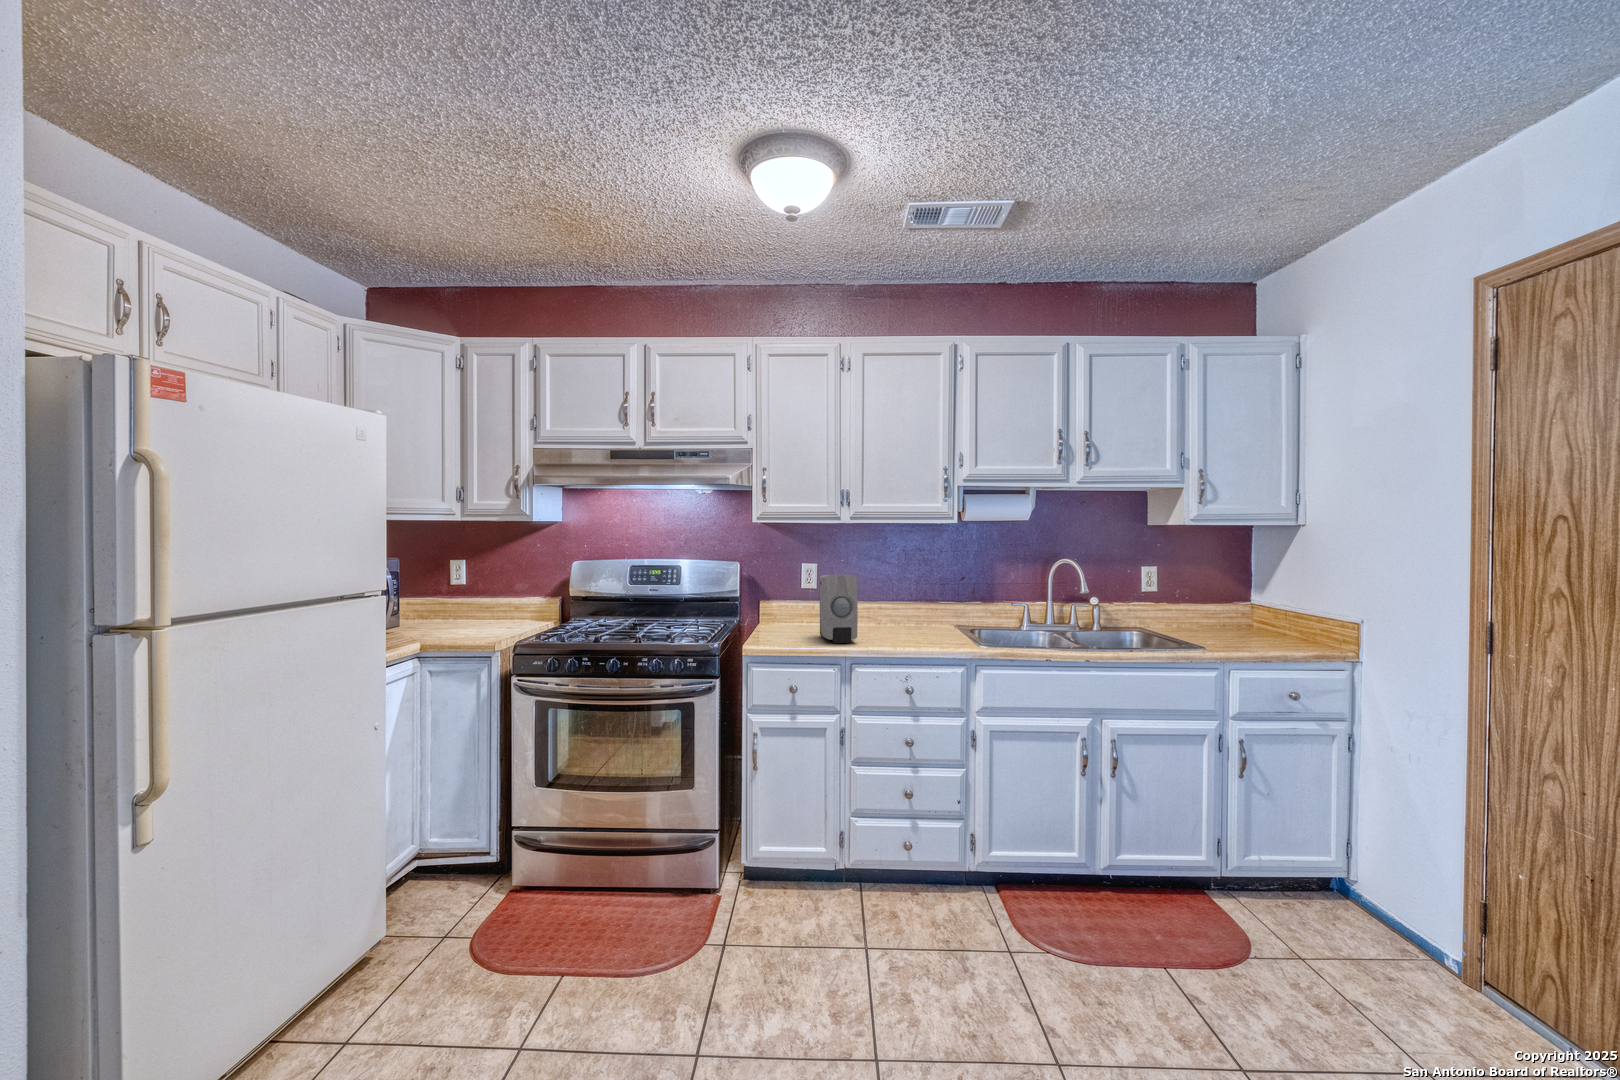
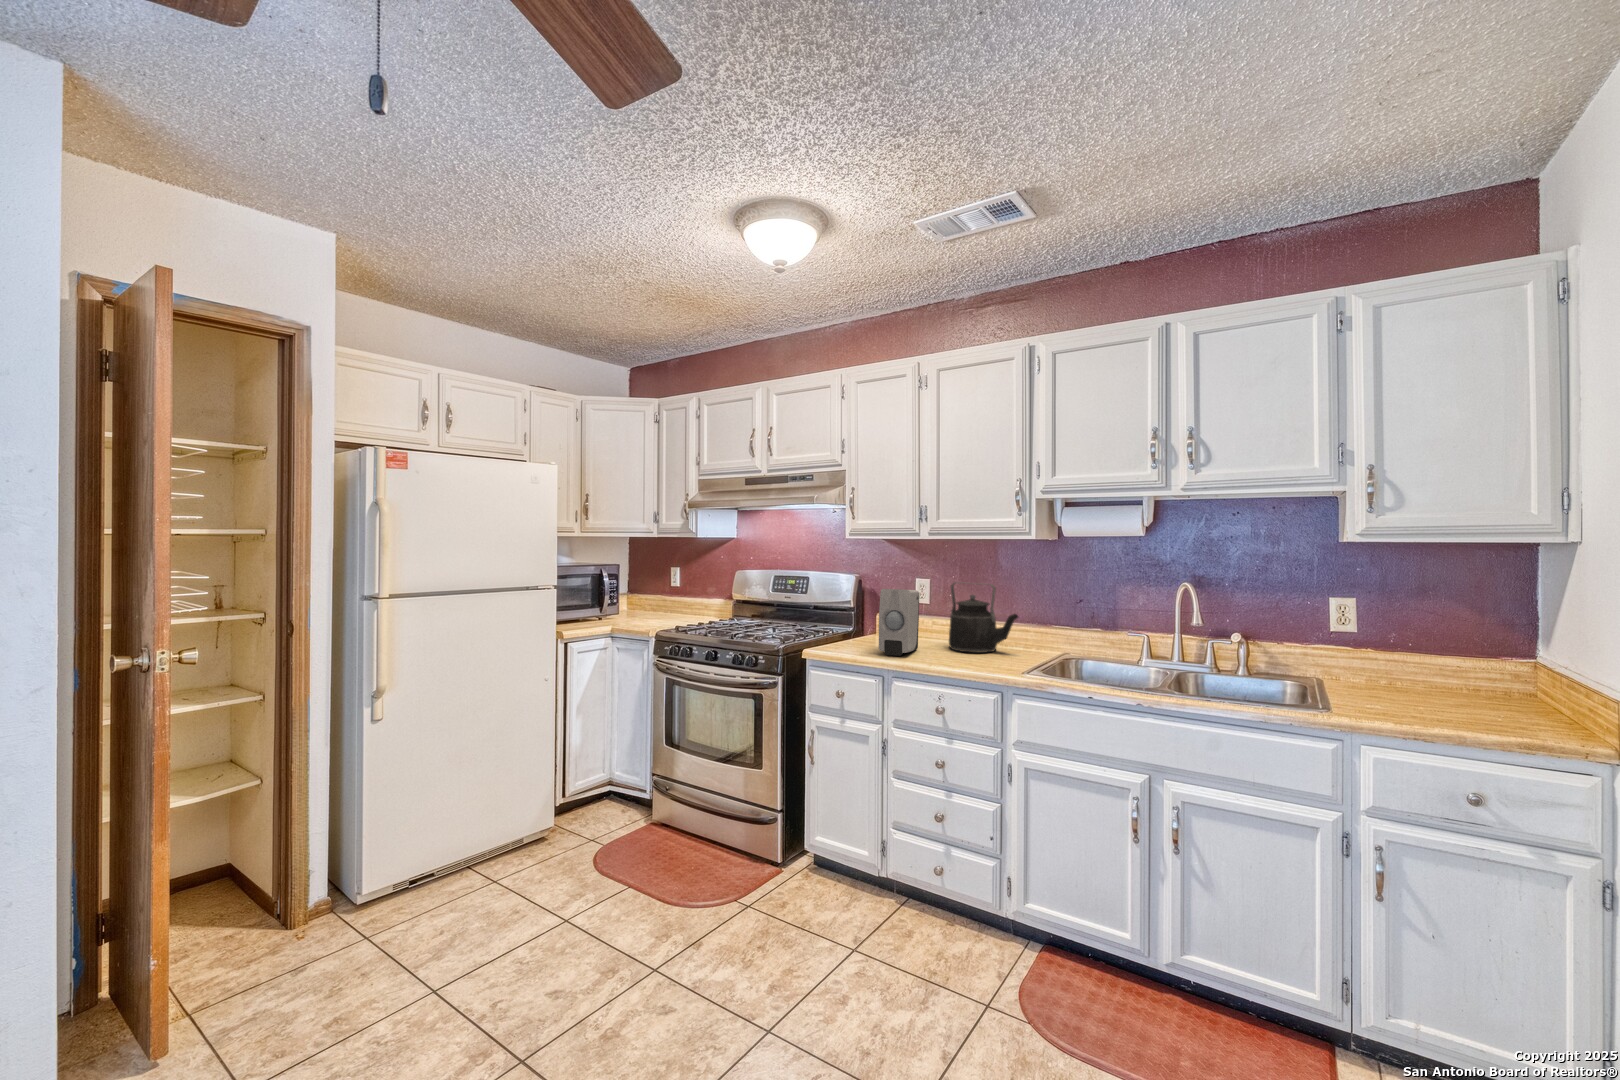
kettle: none [867,566,936,634] -> present [949,583,1018,653]

